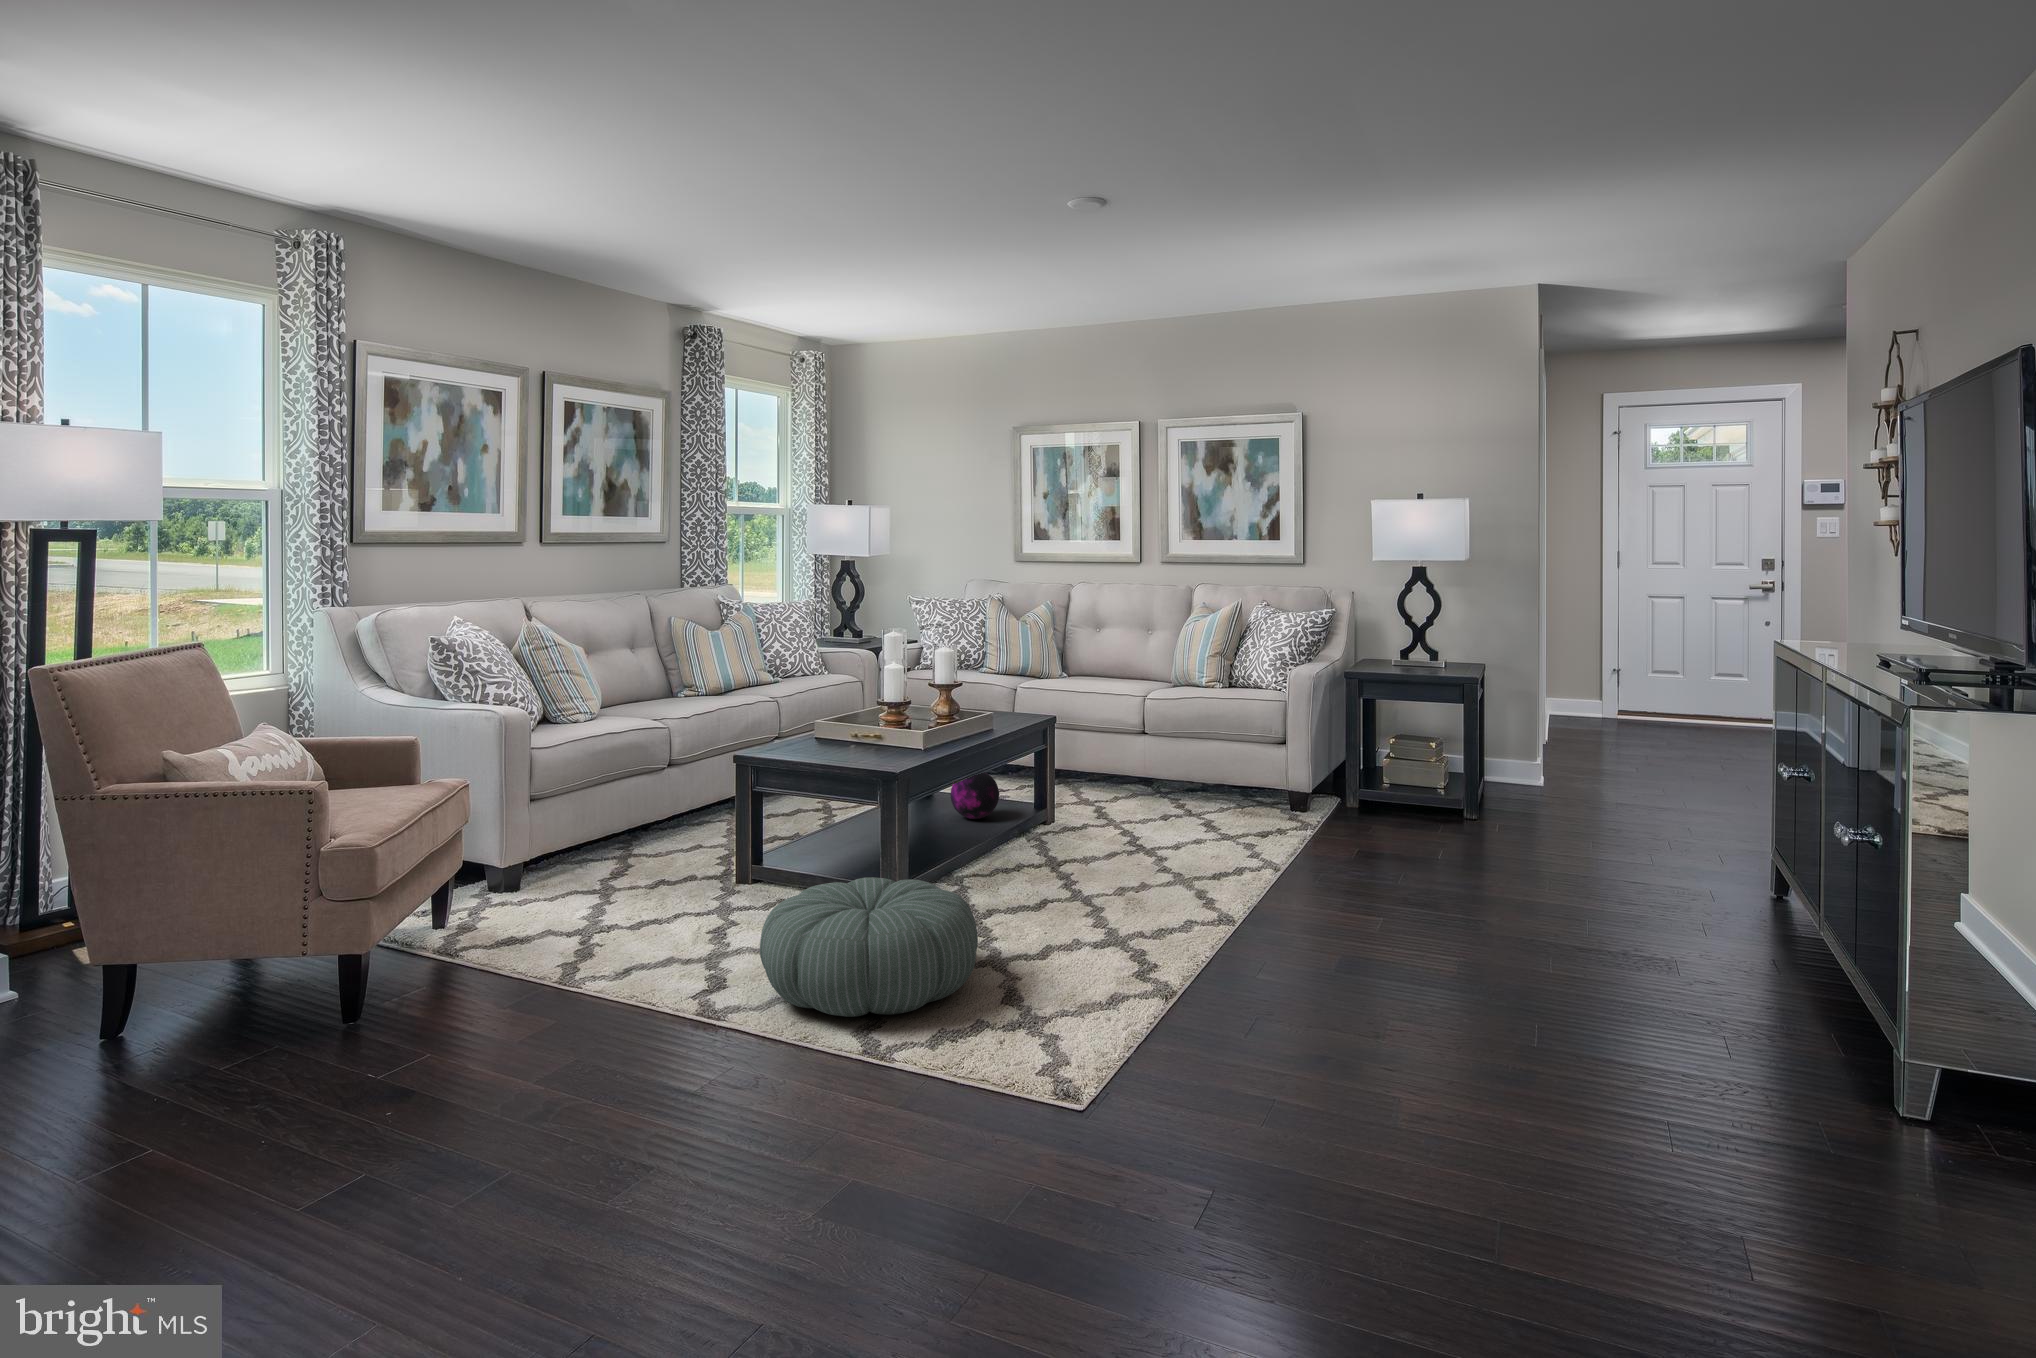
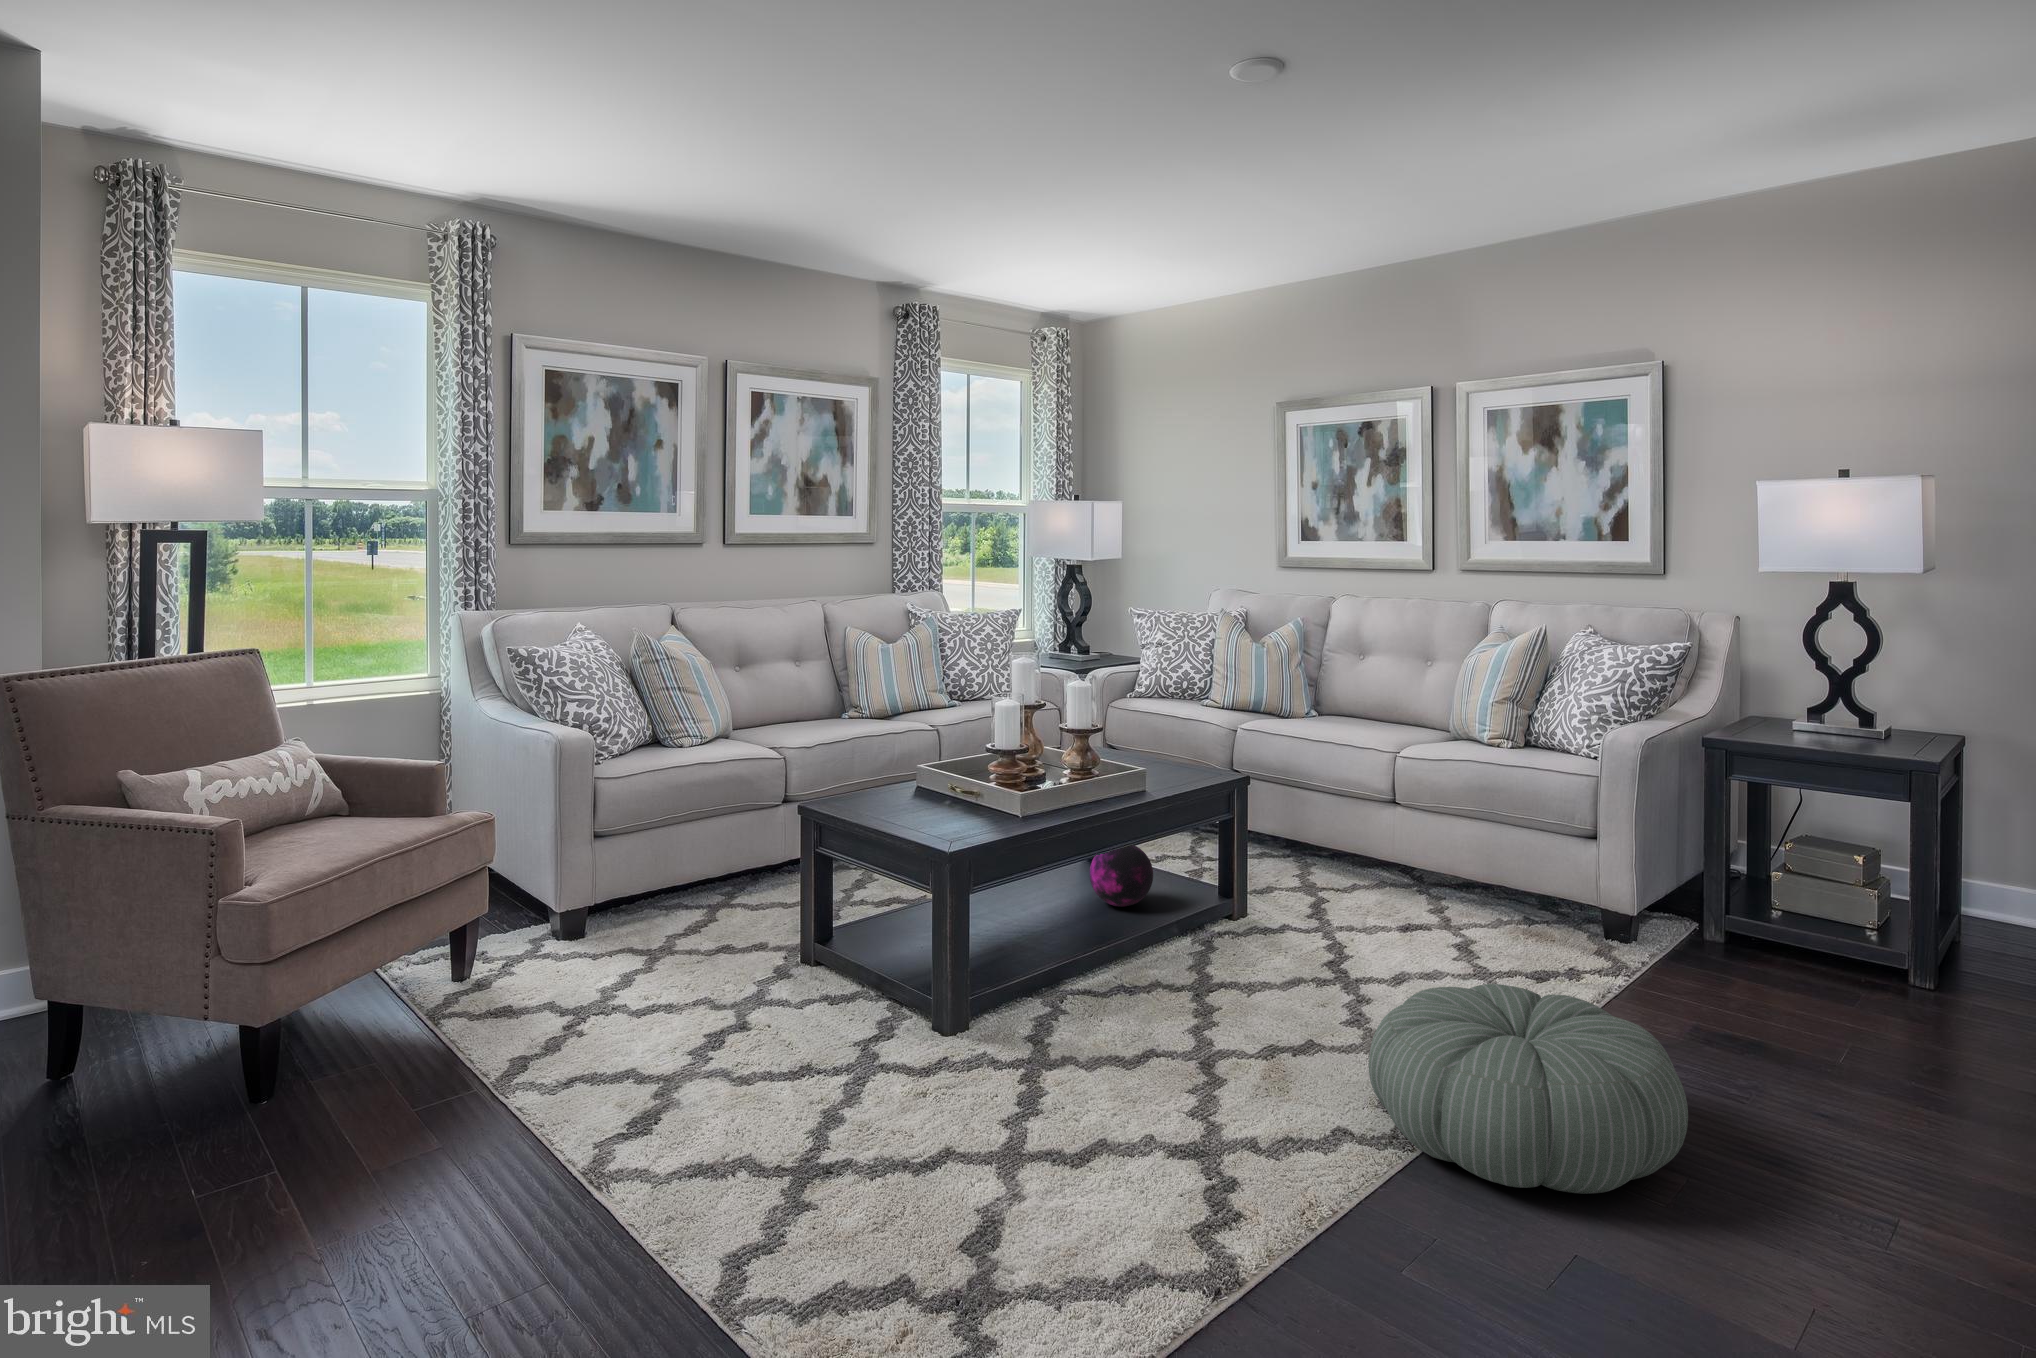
pouf: present [760,877,978,1017] -> present [1368,984,1688,1194]

